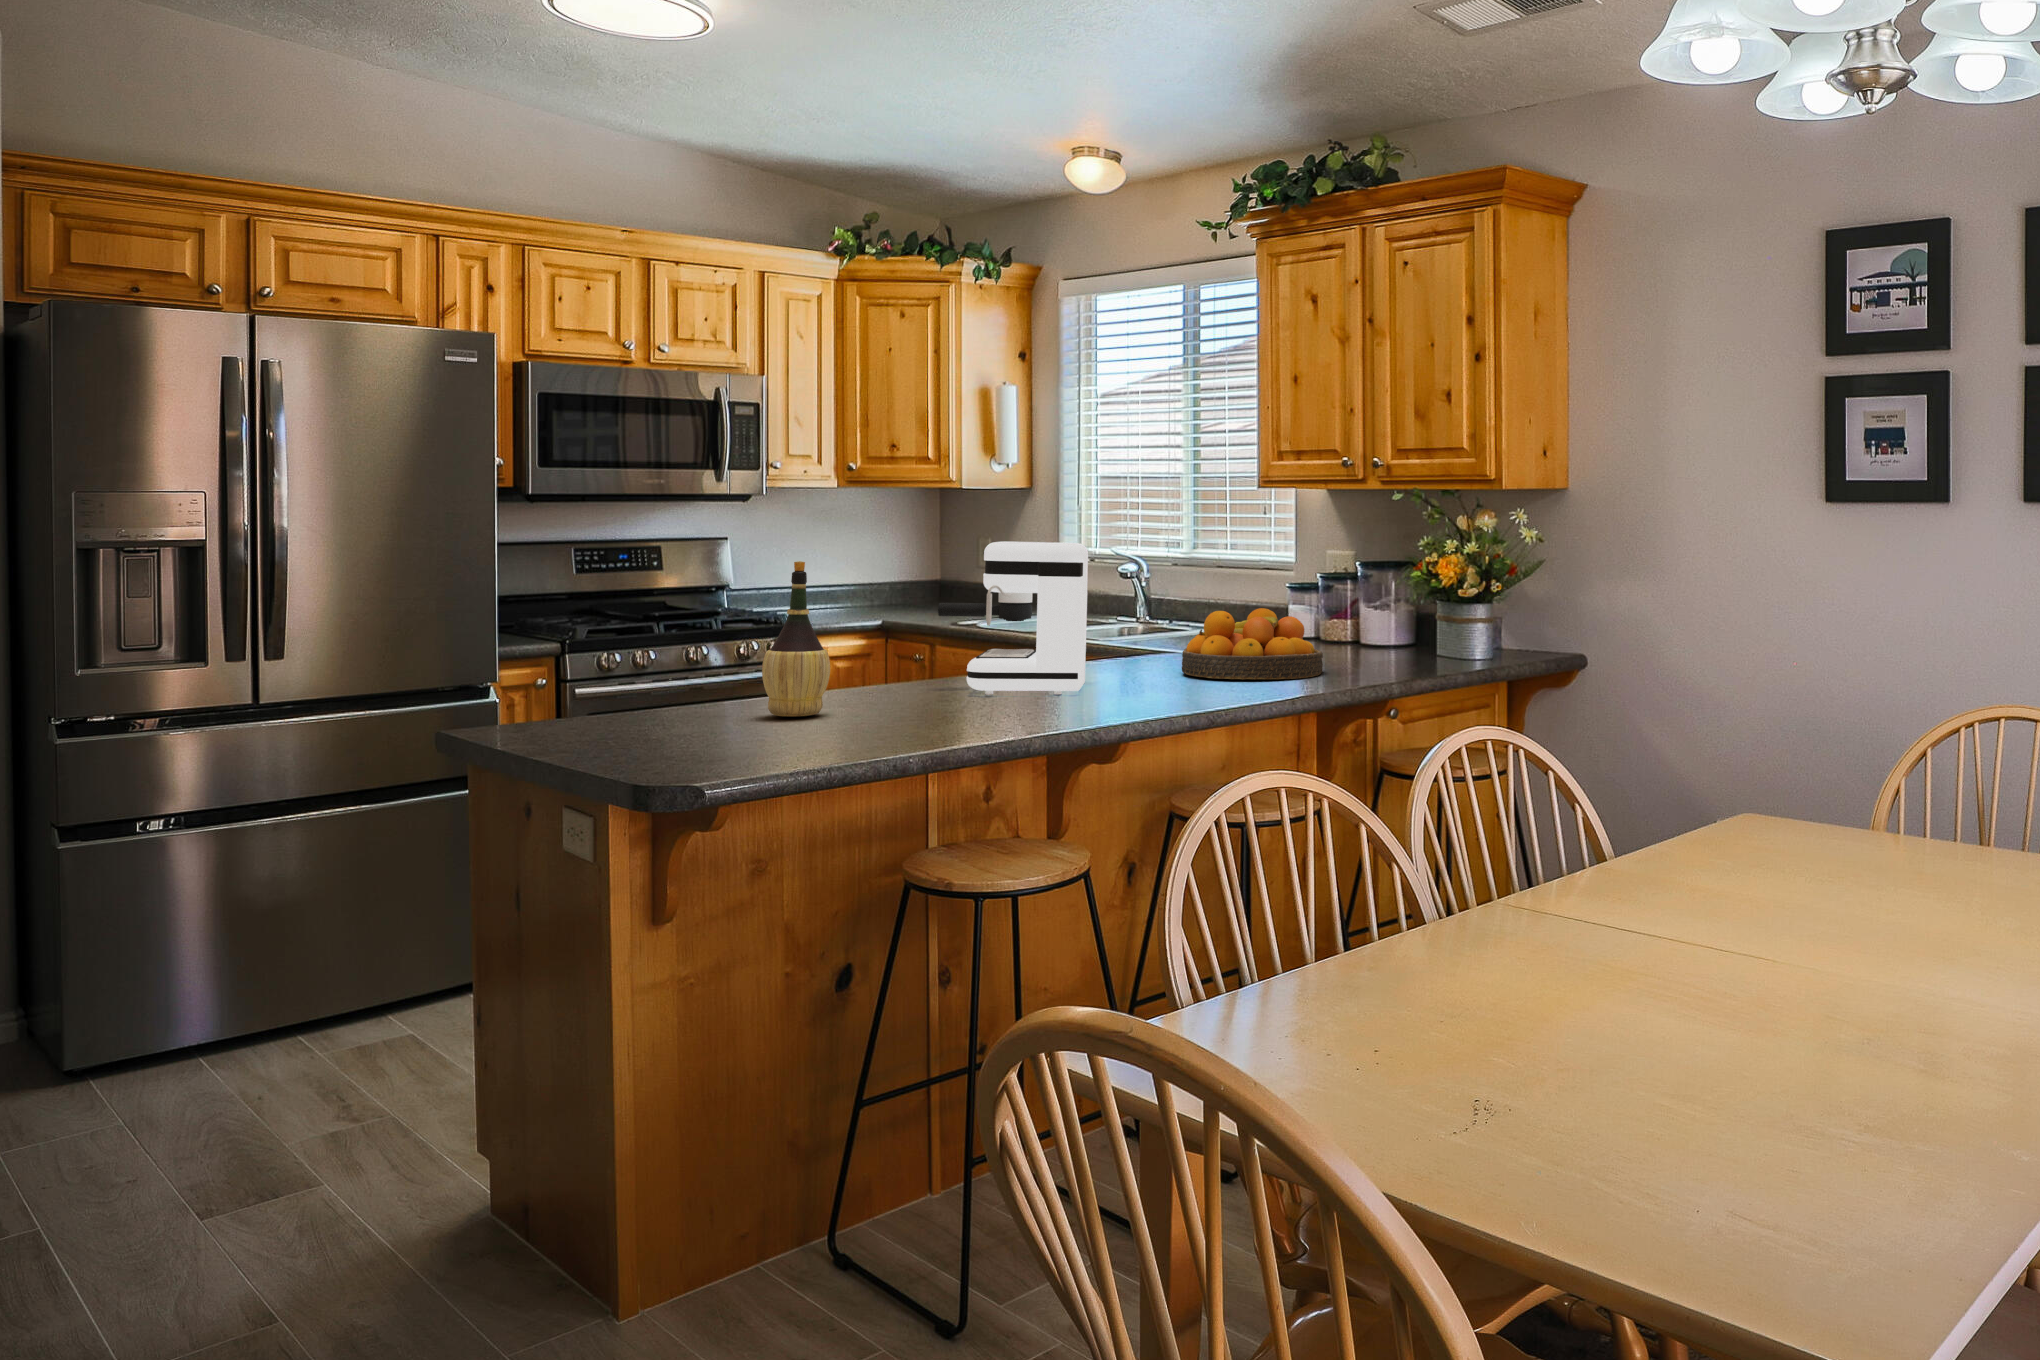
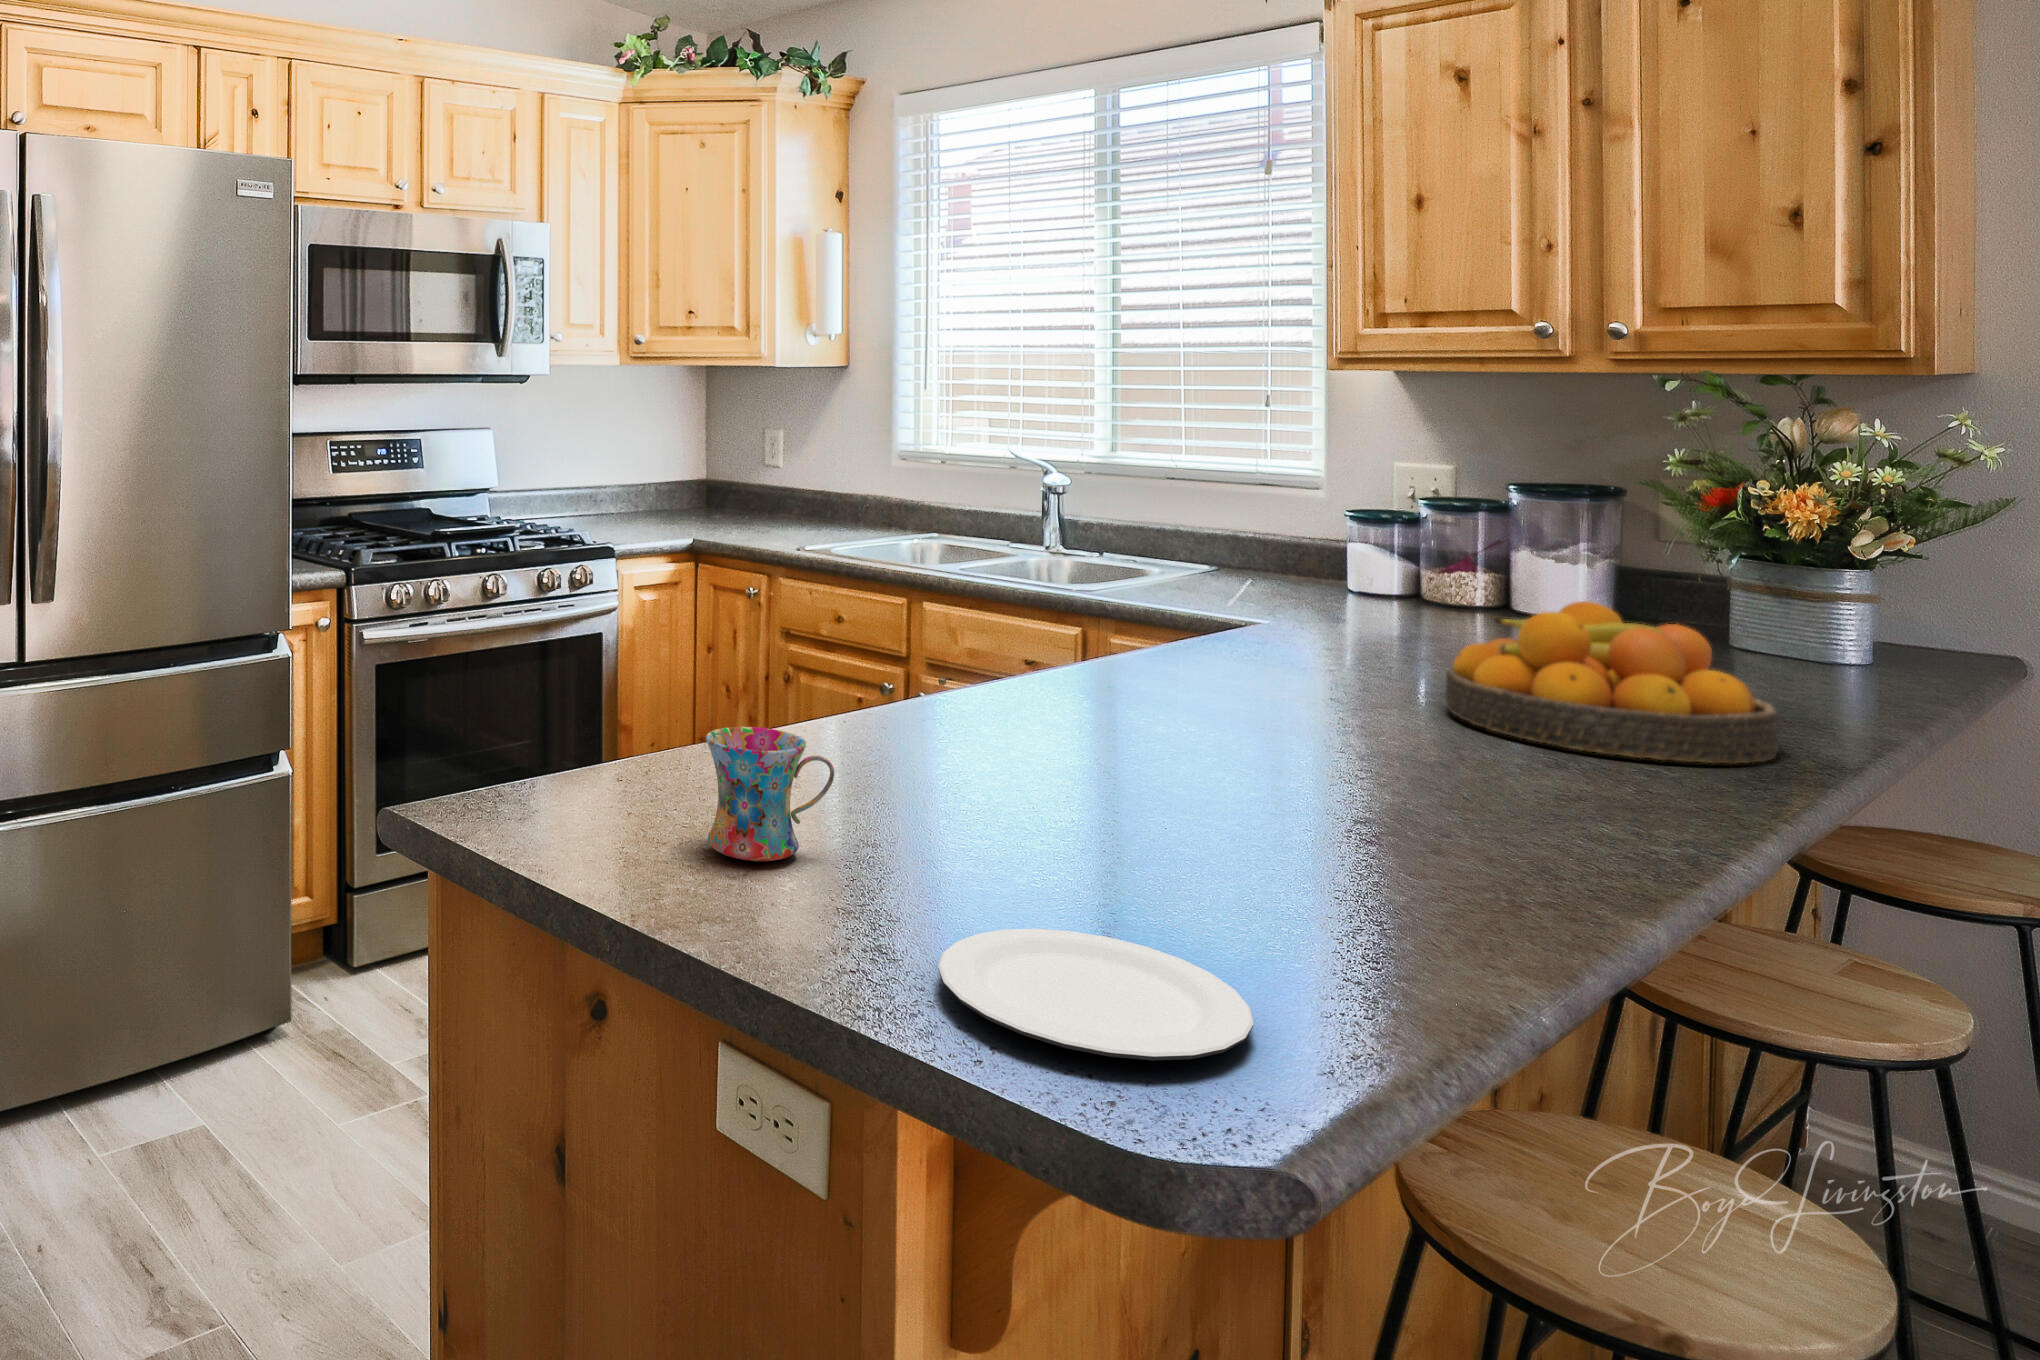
coffee maker: present [938,542,1088,694] -> none [1083,478,1436,797]
wine bottle: present [762,561,830,717] -> none [913,536,1048,869]
mug: none [651,661,720,720] -> present [706,727,834,861]
plate: none [696,723,828,745] -> present [938,929,1254,1060]

